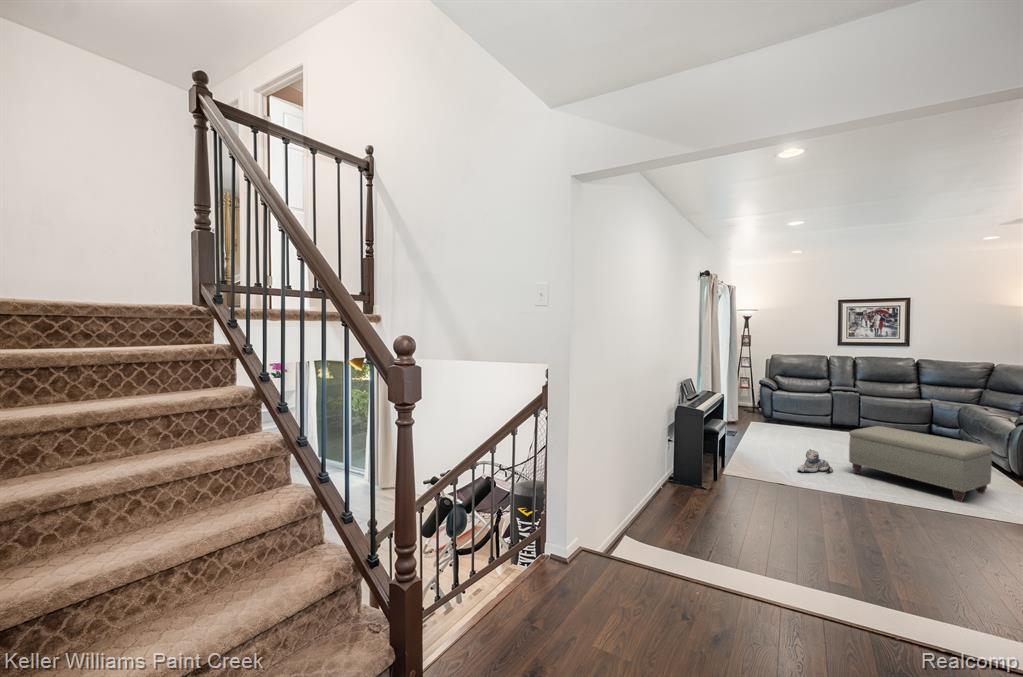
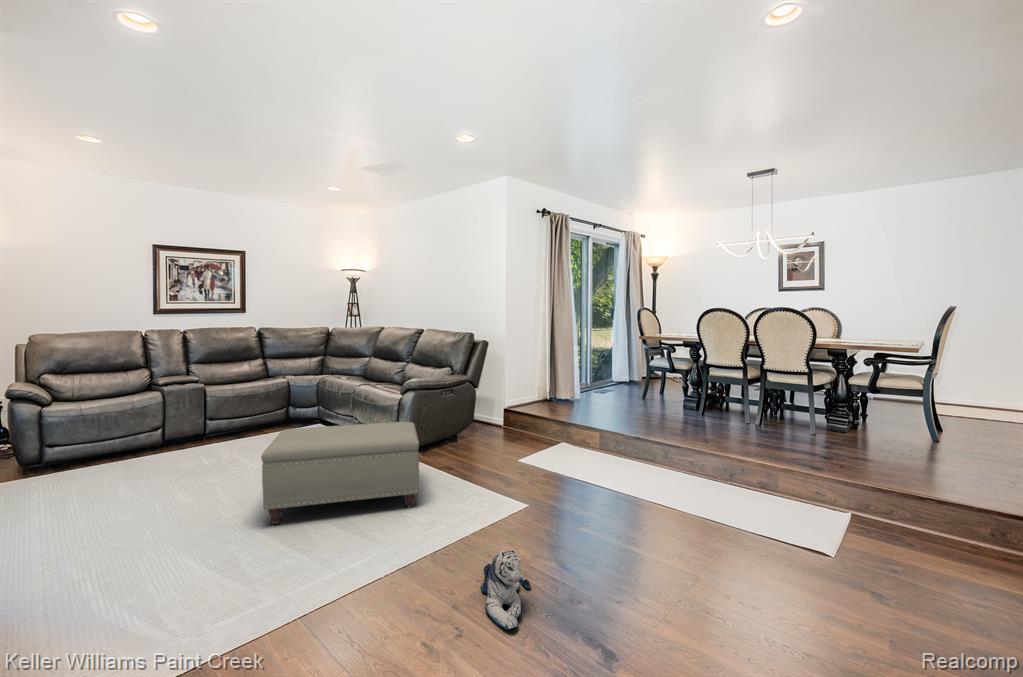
plush toy: present [798,449,833,473] -> present [480,551,530,630]

